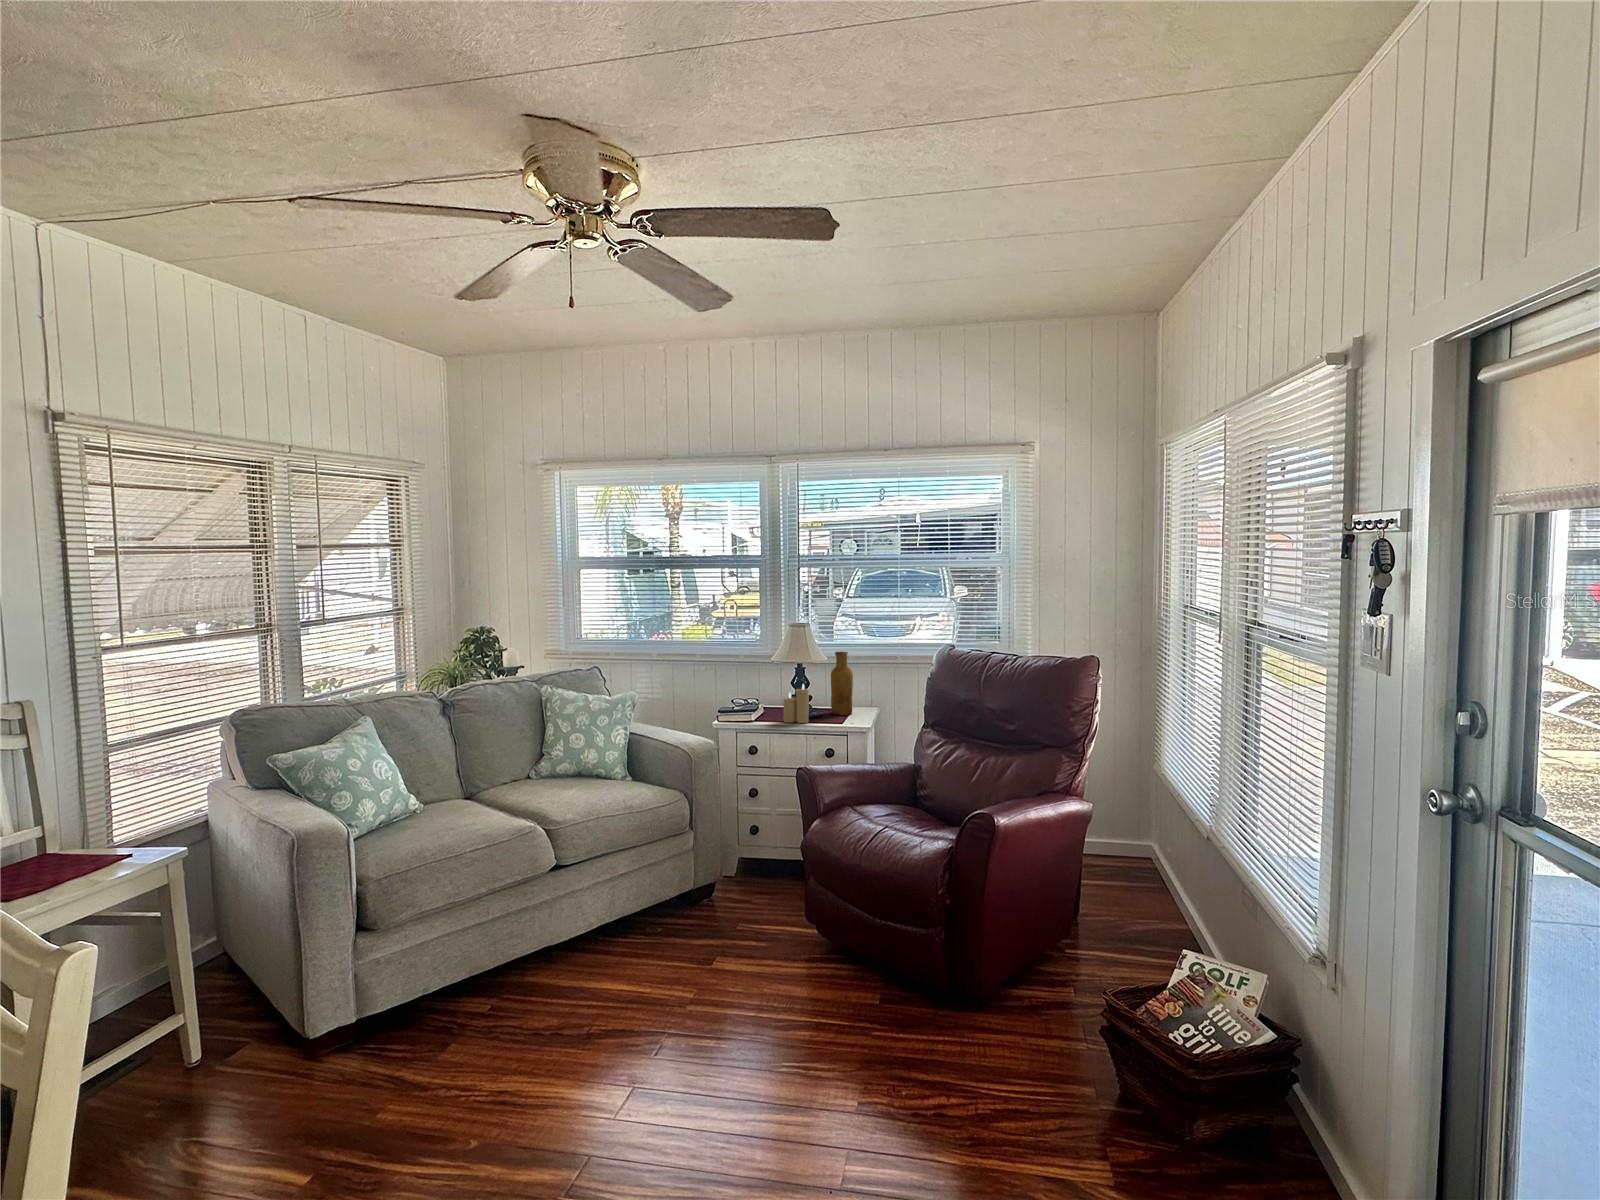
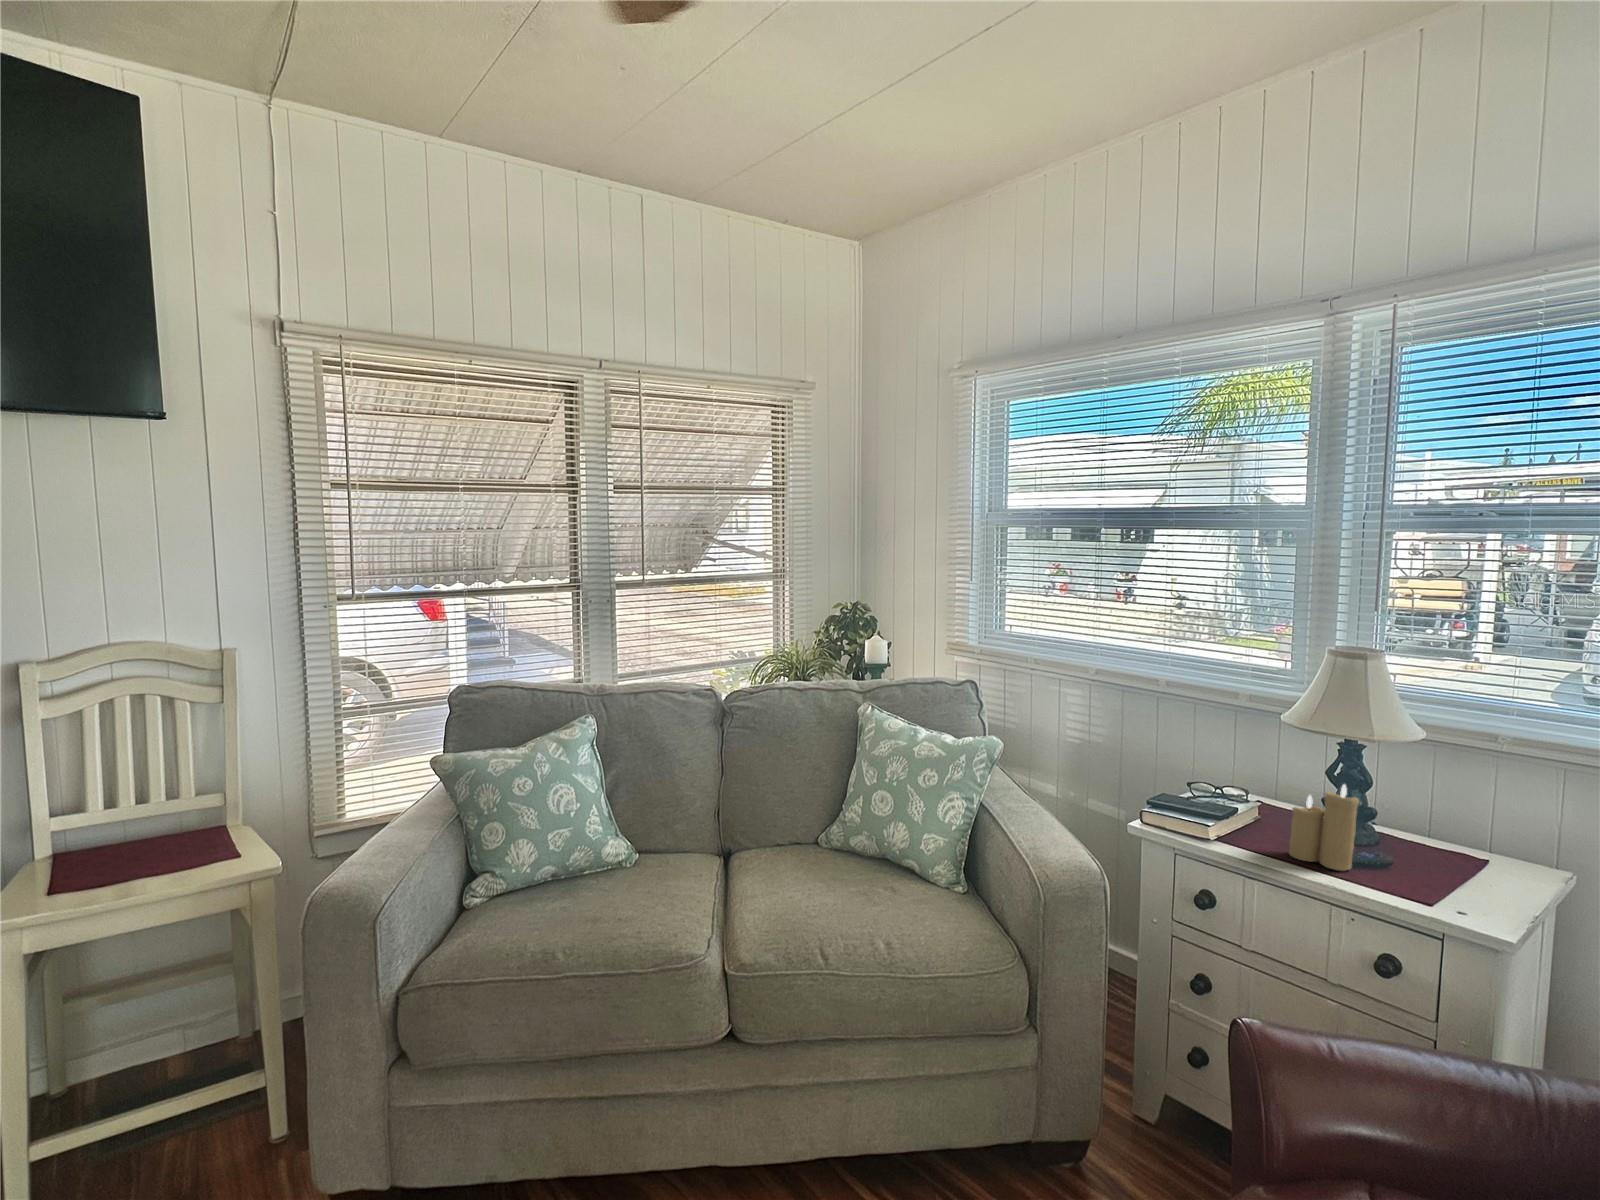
vase: present [831,652,853,715] -> none [1422,723,1491,872]

